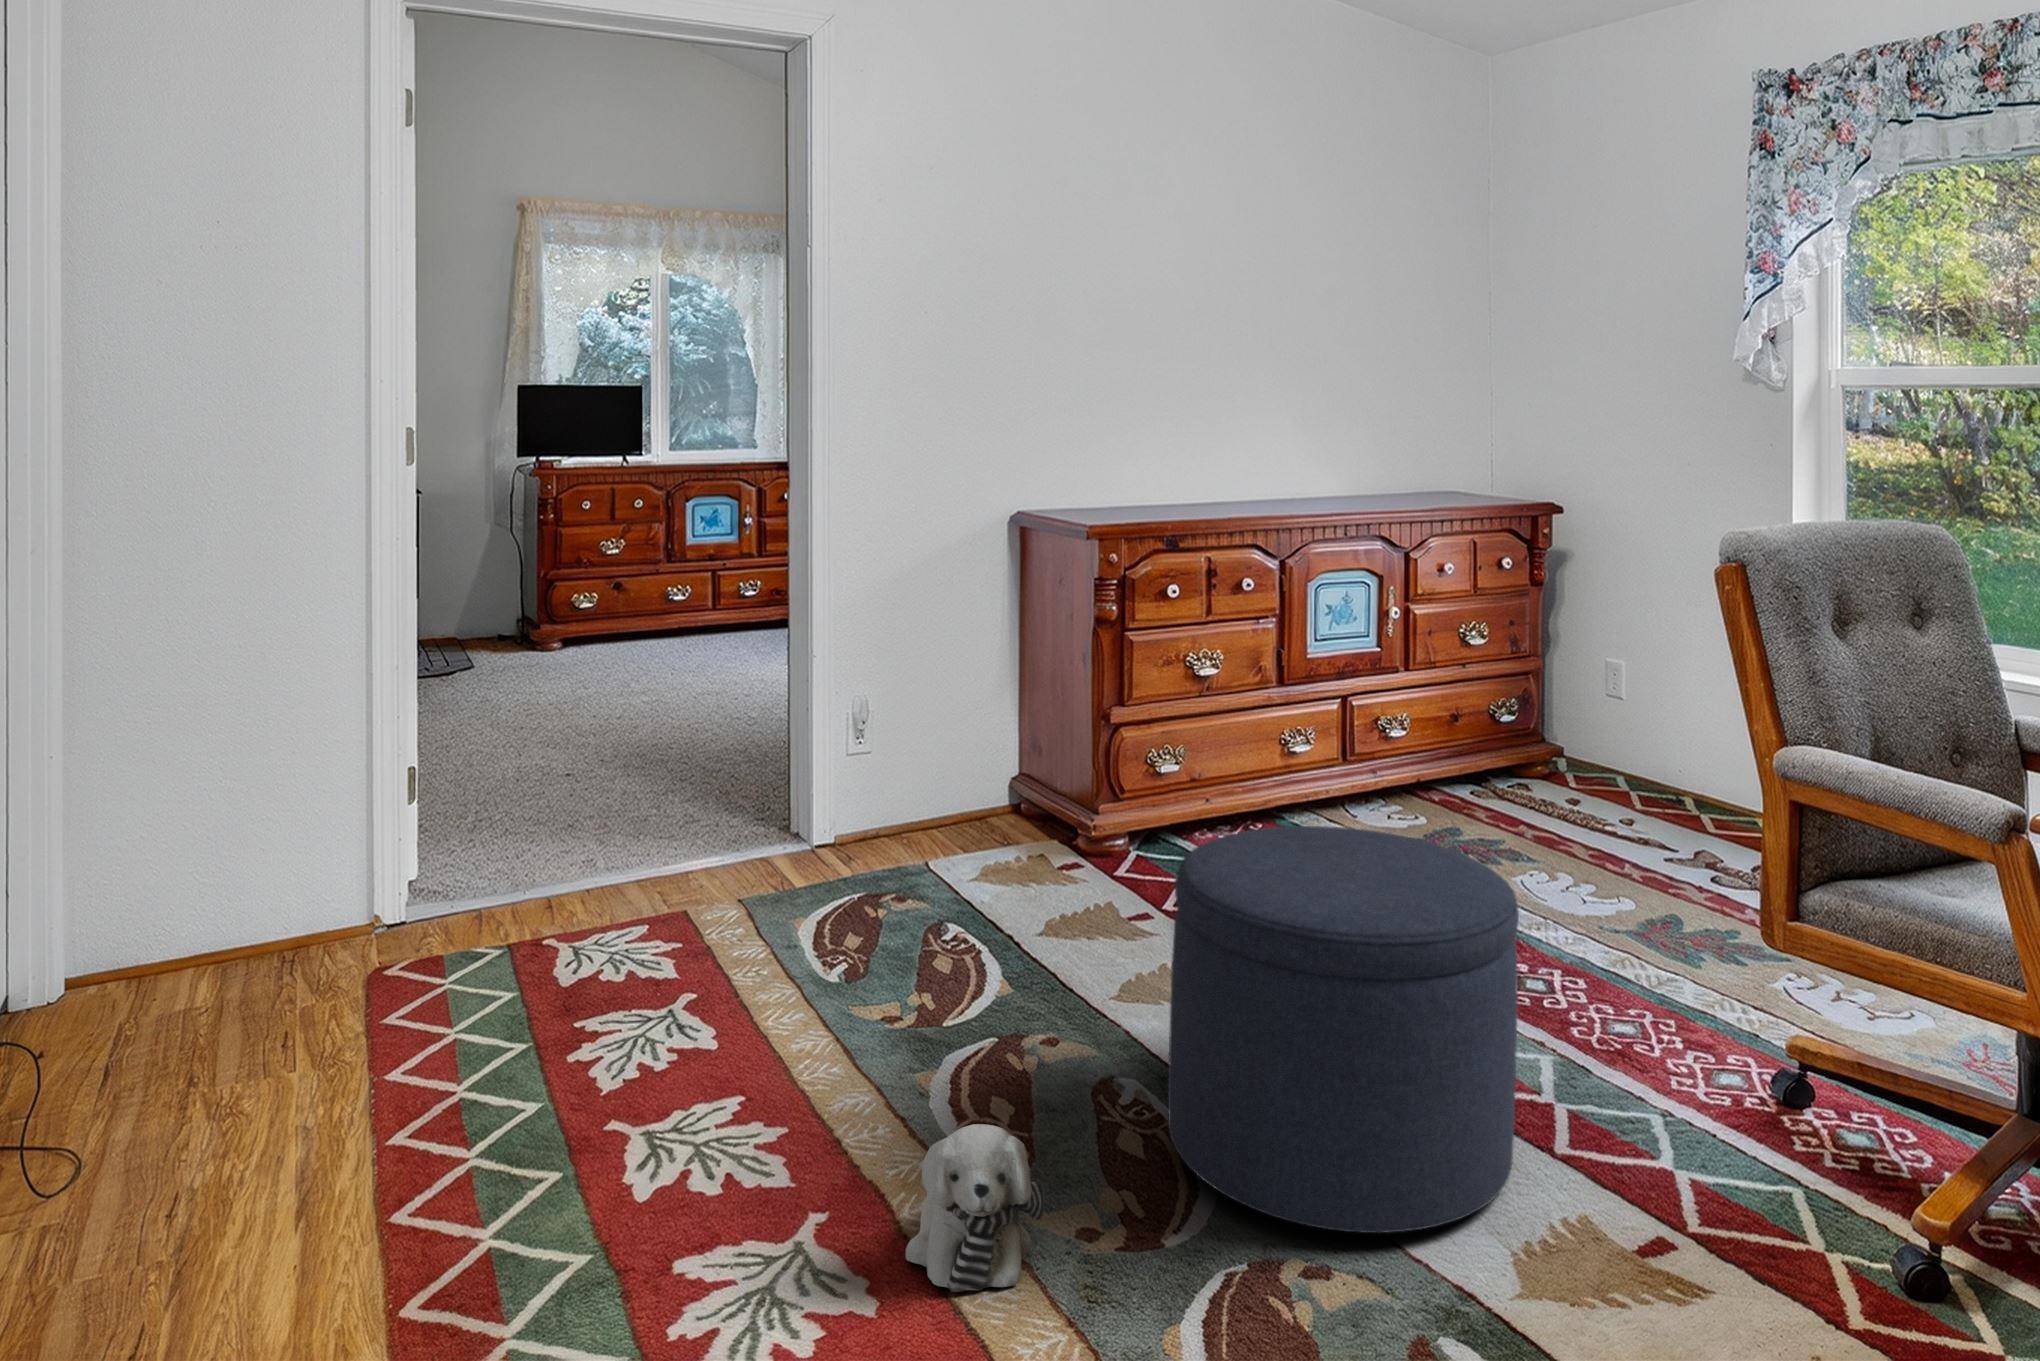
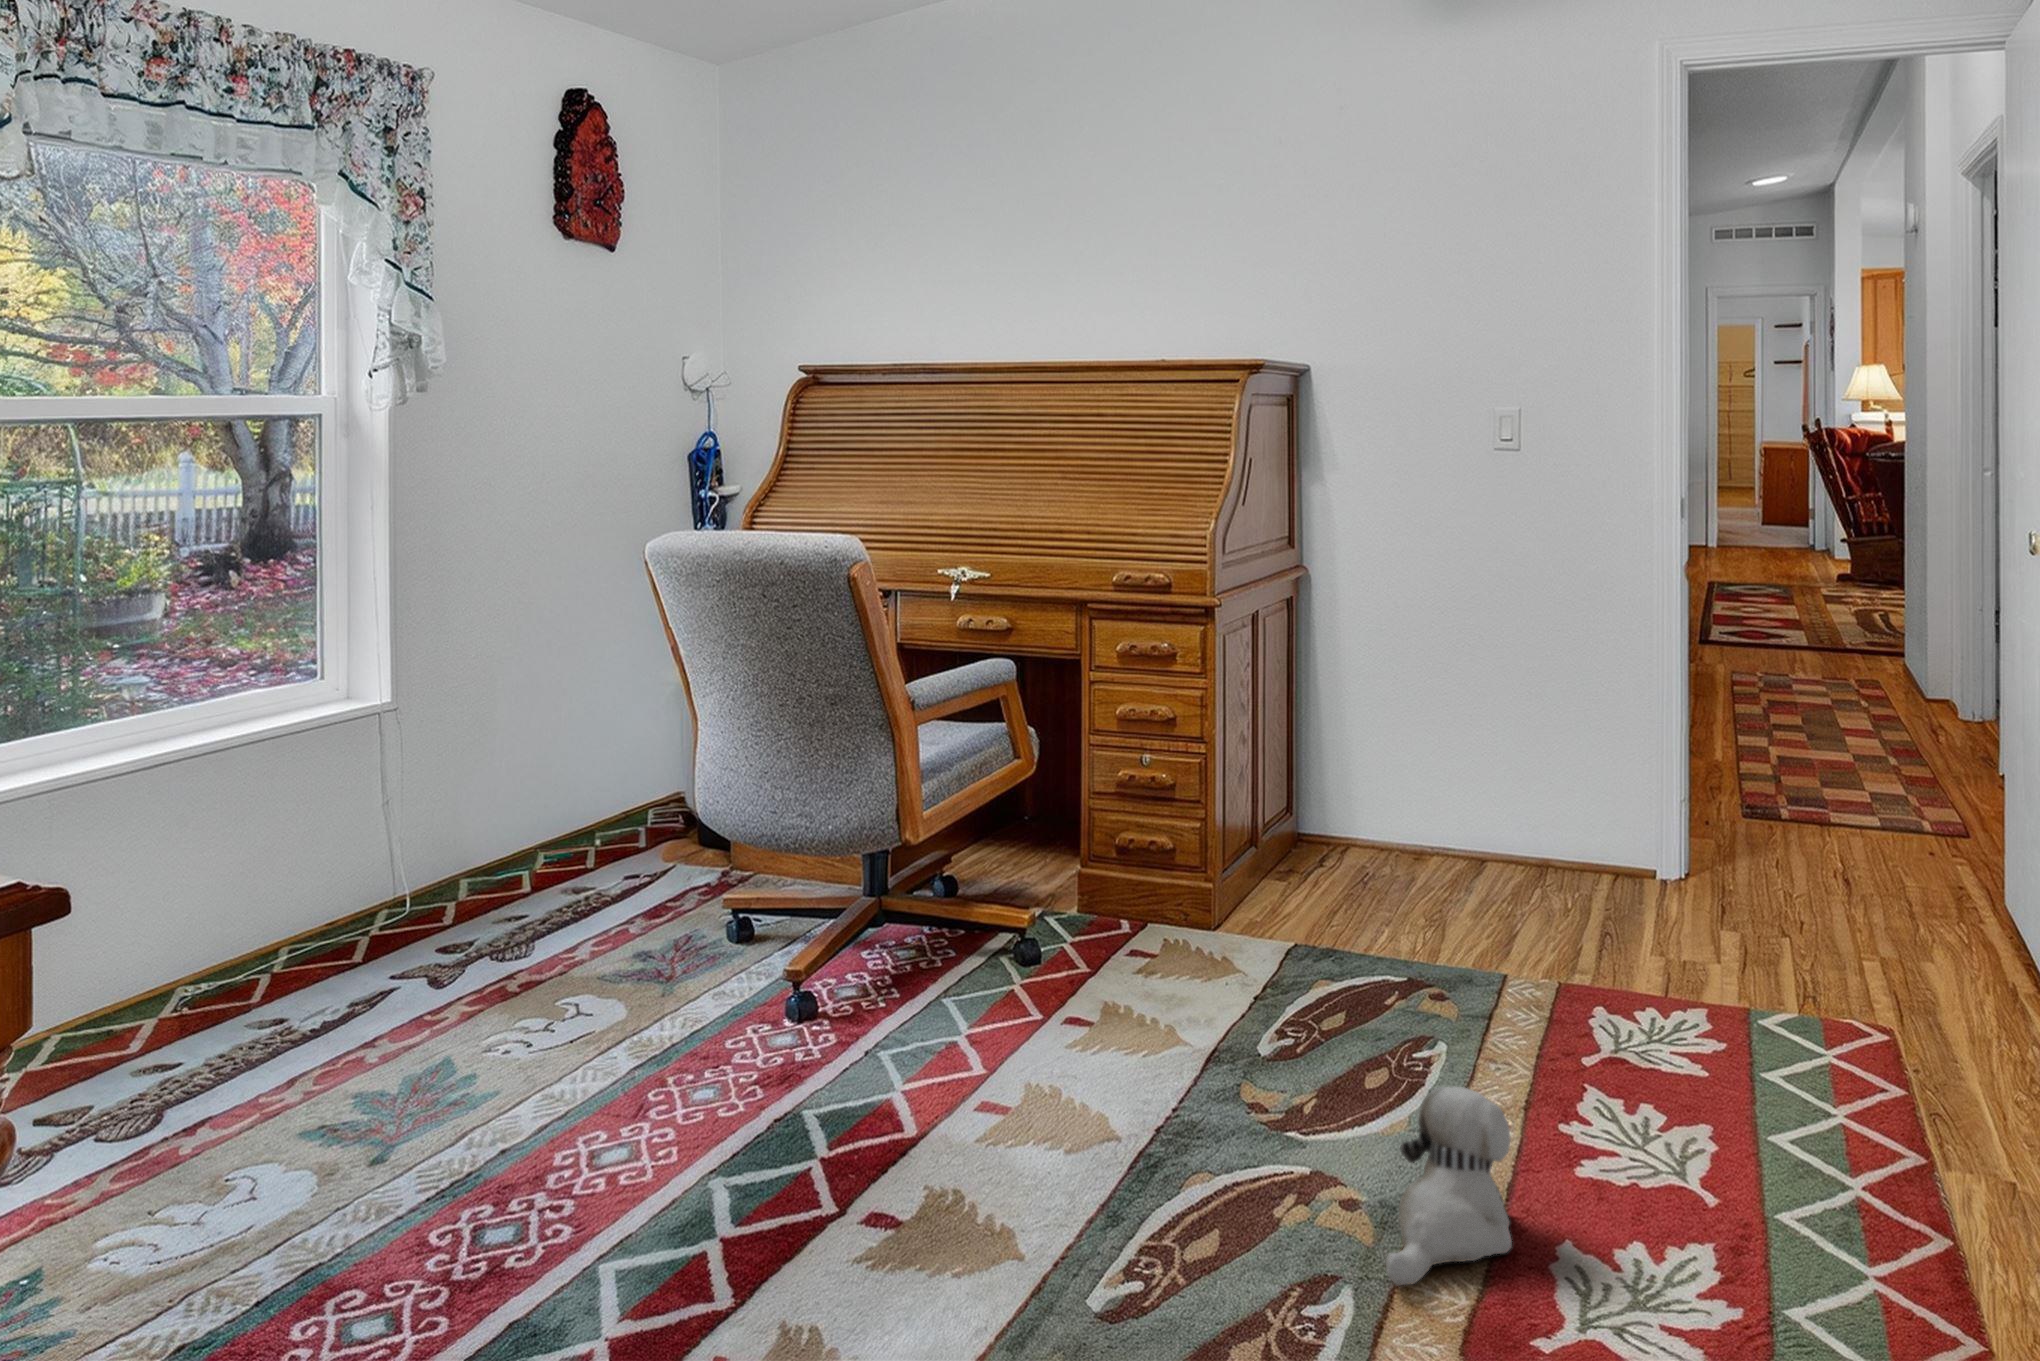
ottoman: present [1168,826,1519,1233] -> none [914,835,1251,1228]

